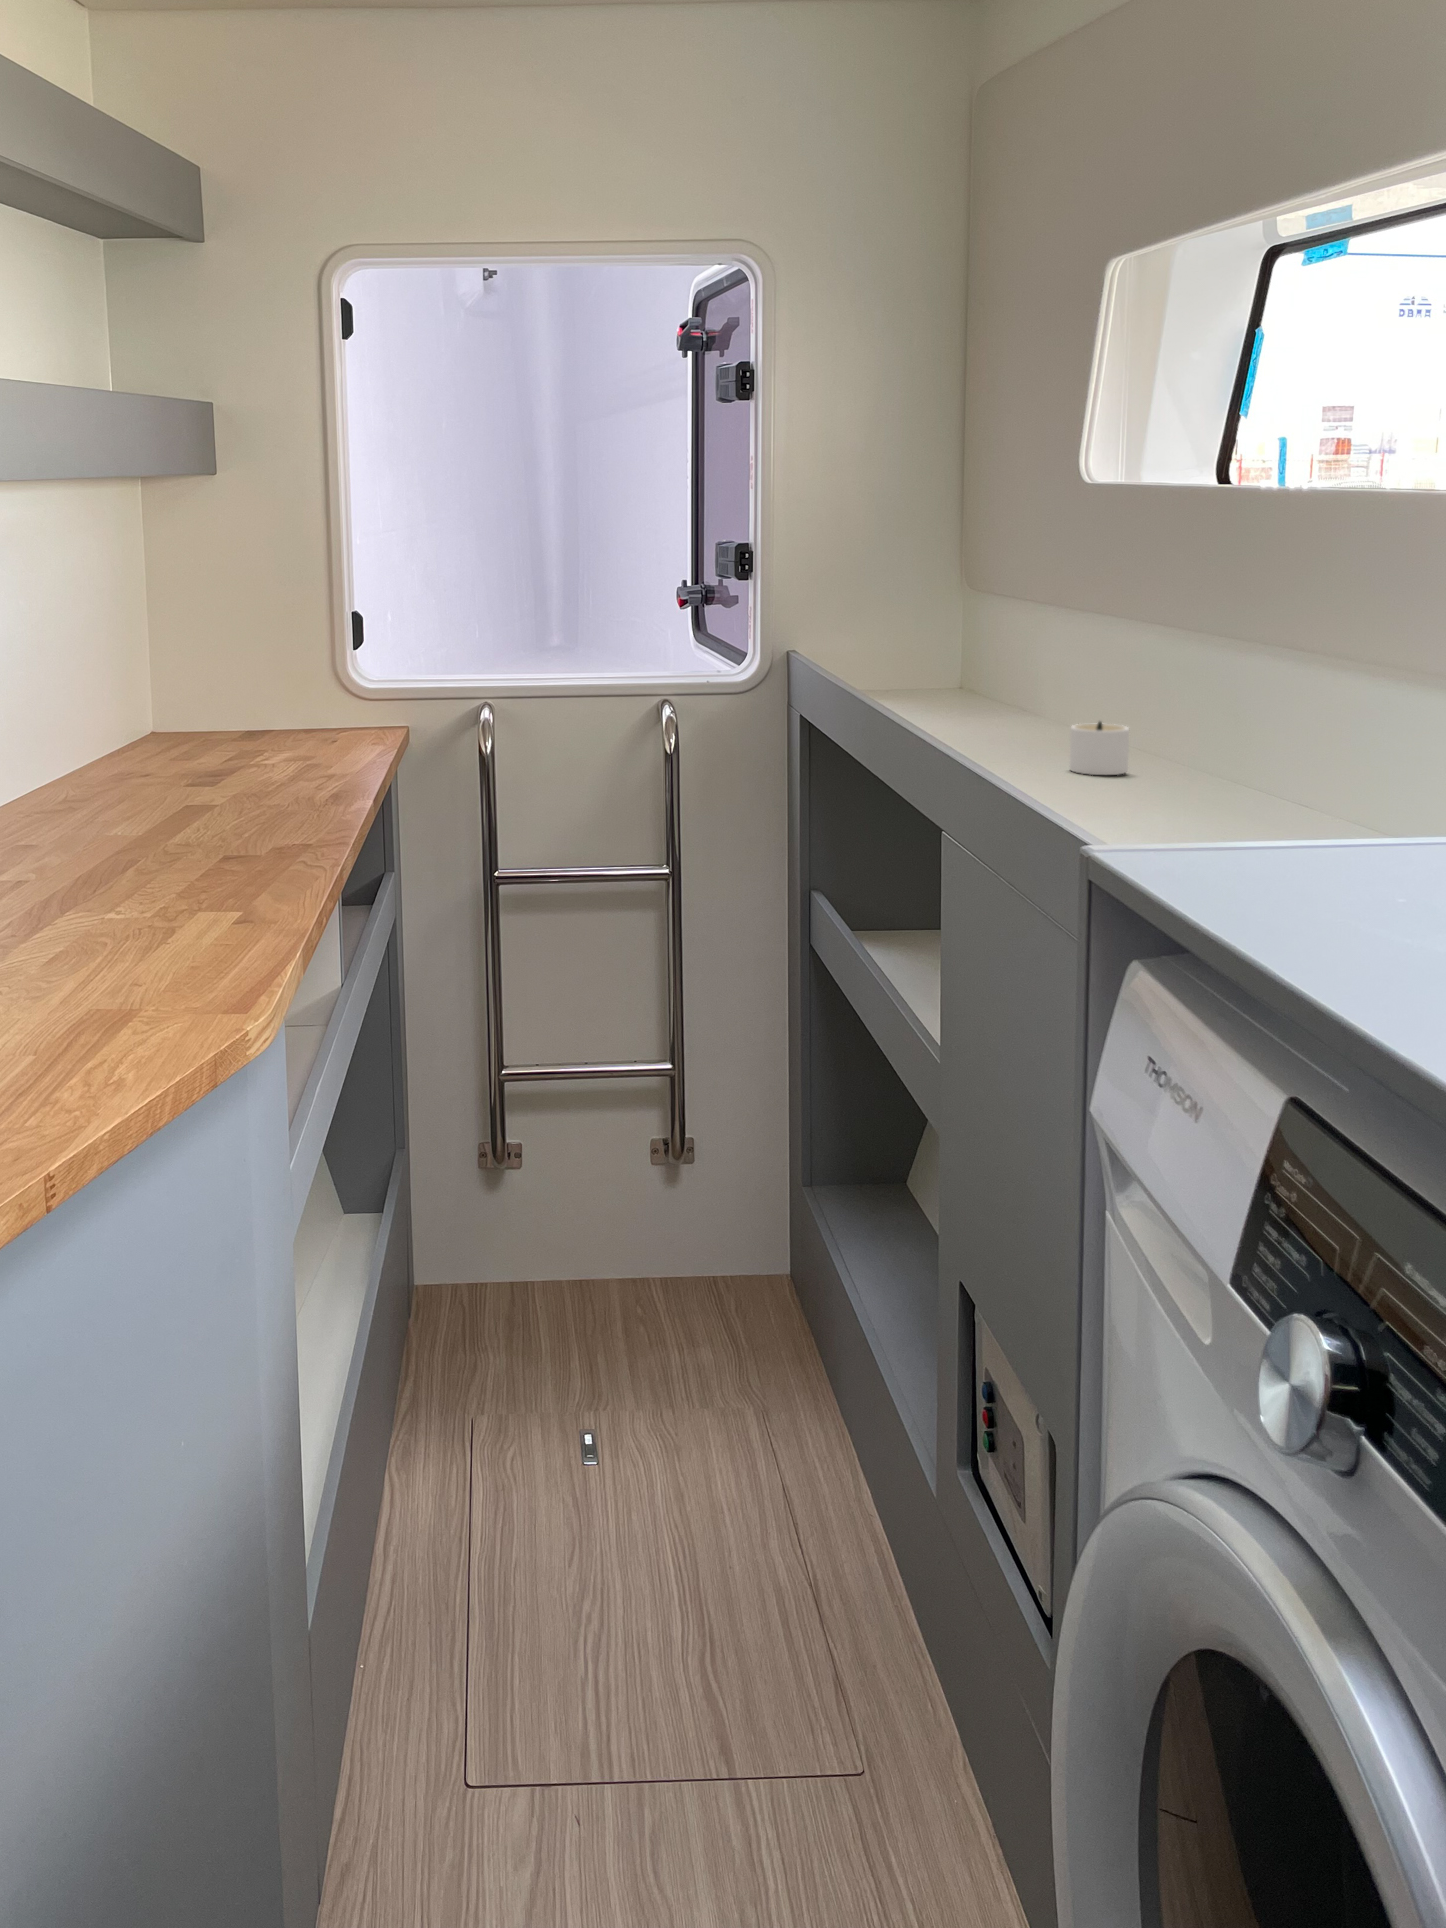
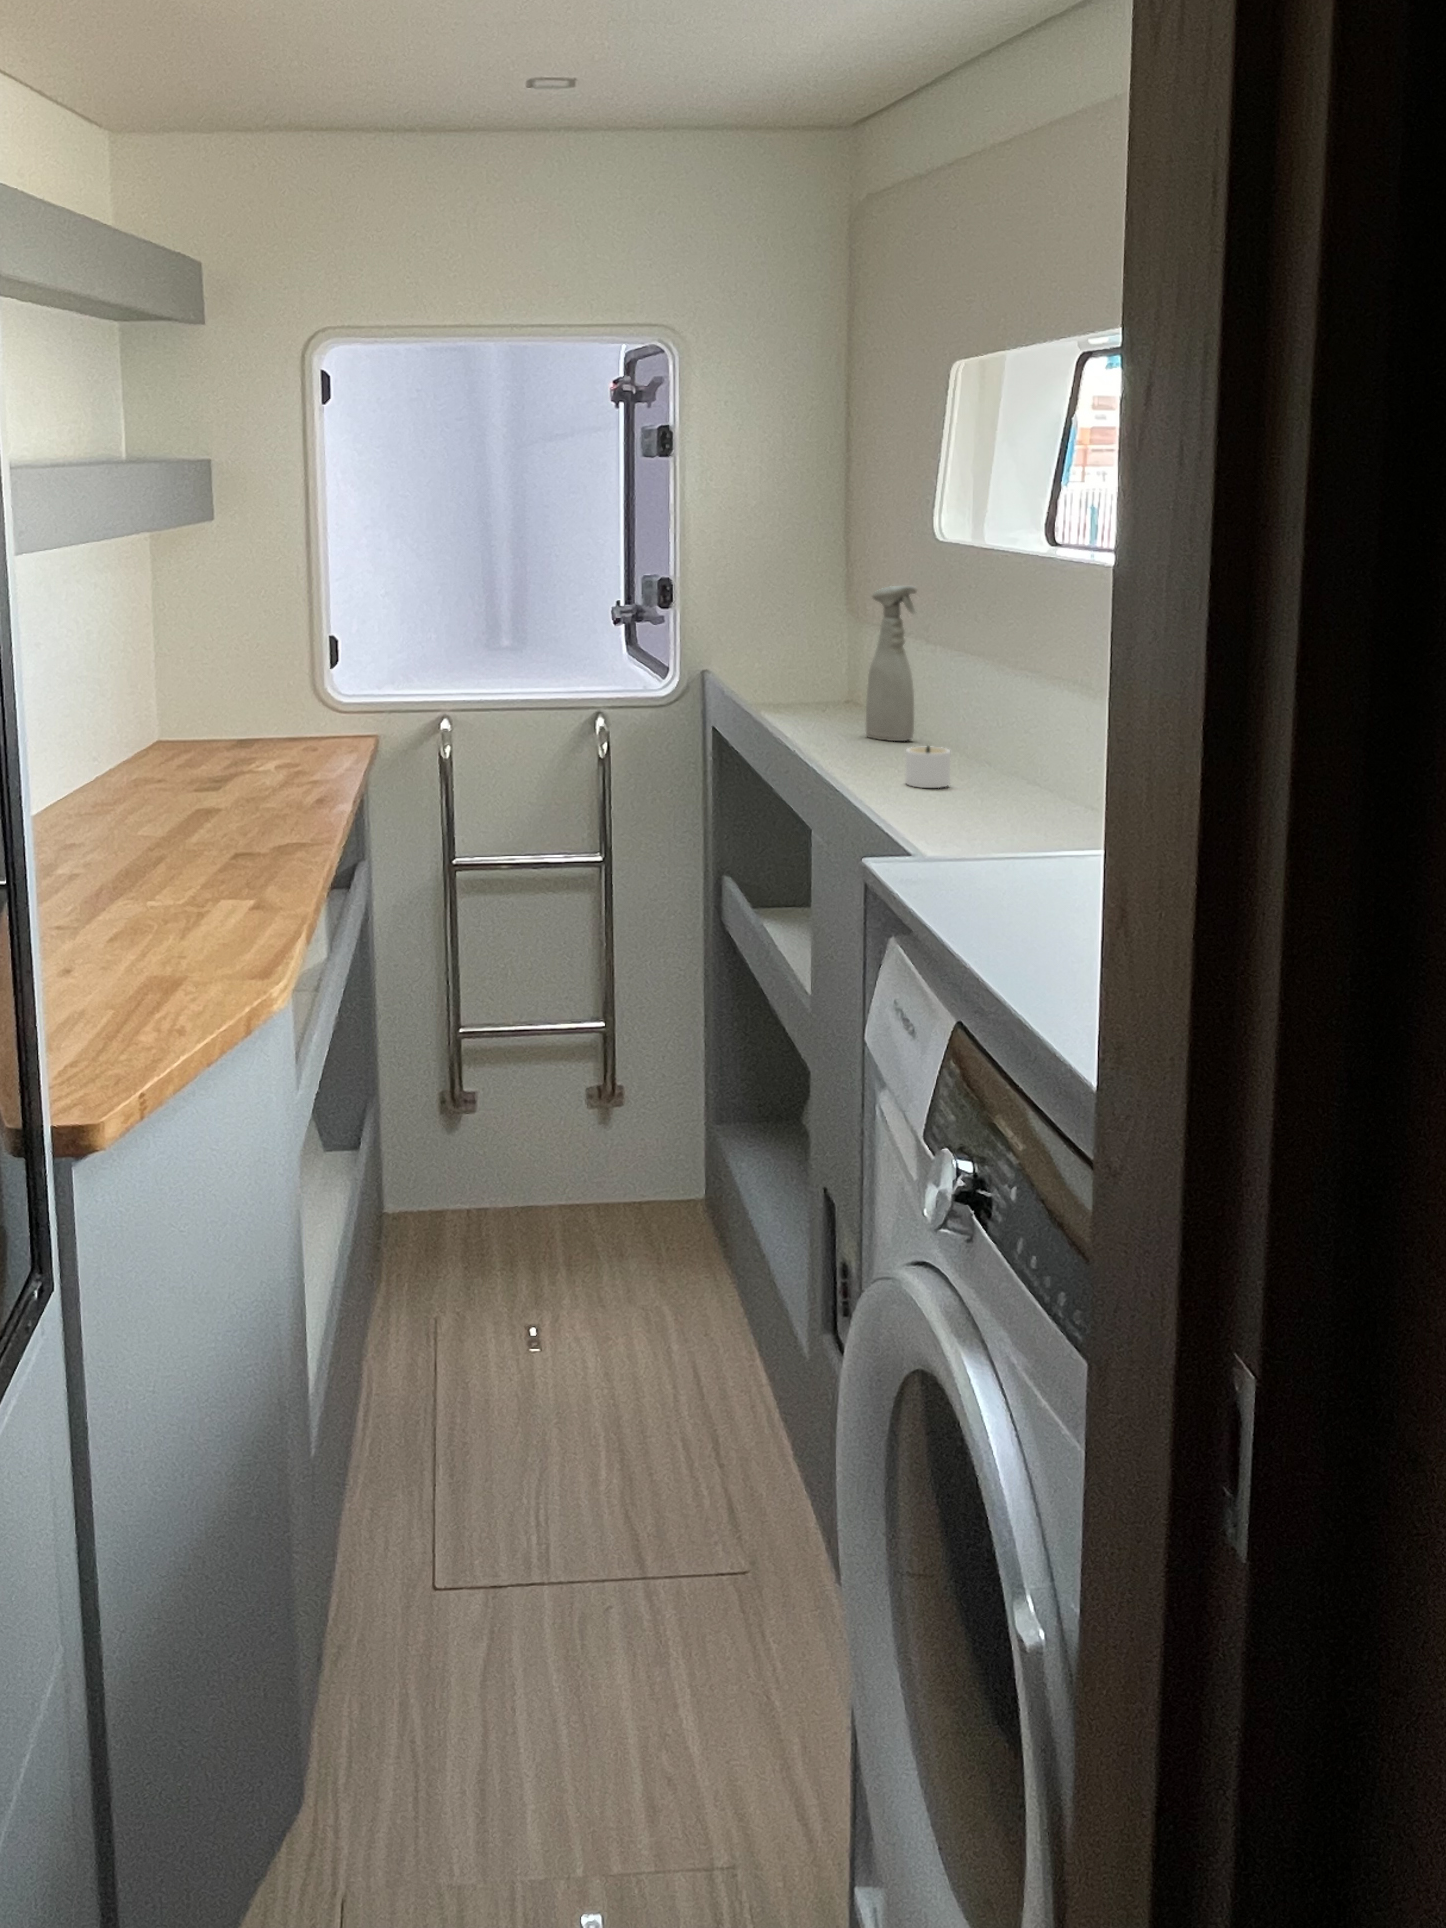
spray bottle: none [994,537,1061,727] -> present [866,586,917,741]

